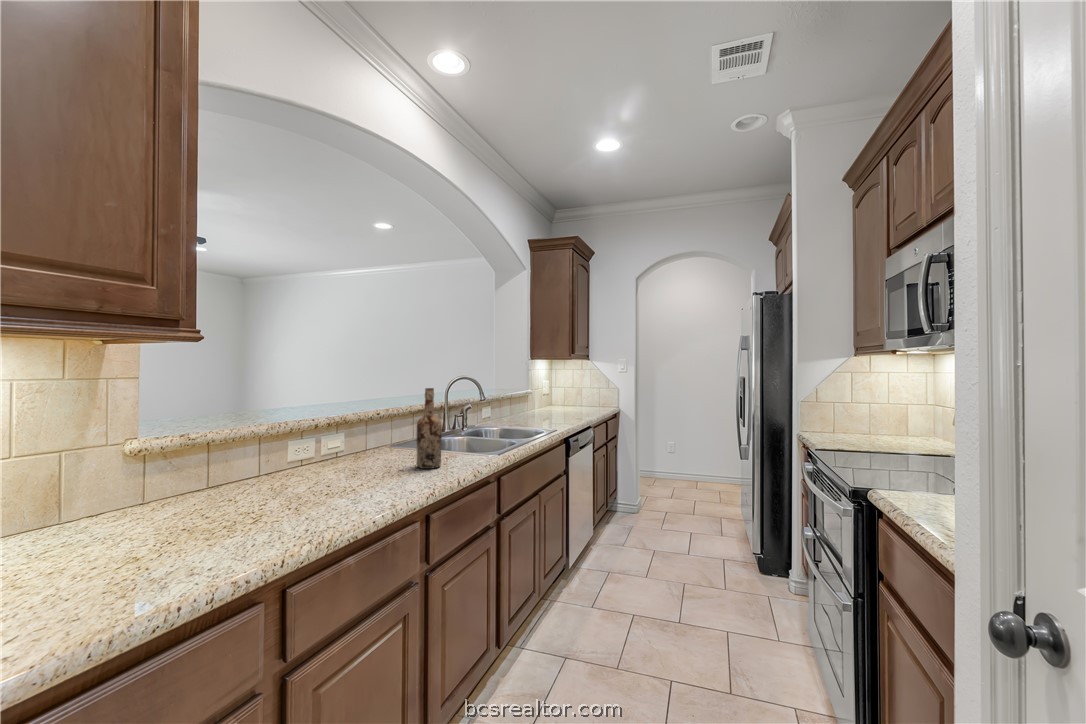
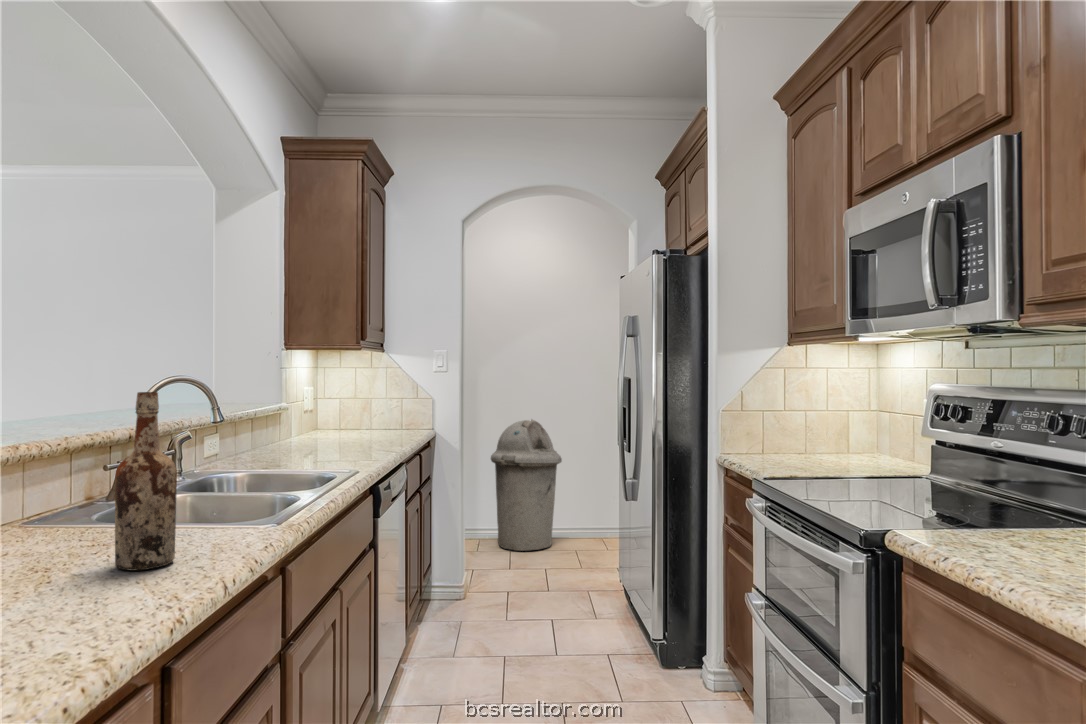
trash can: none [664,402,713,490] -> present [491,419,562,551]

